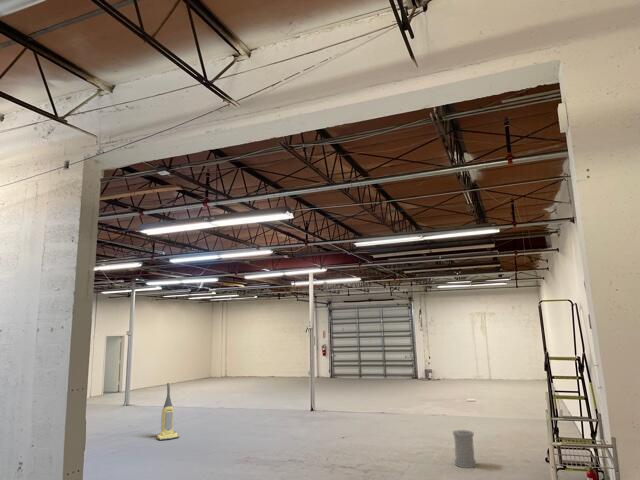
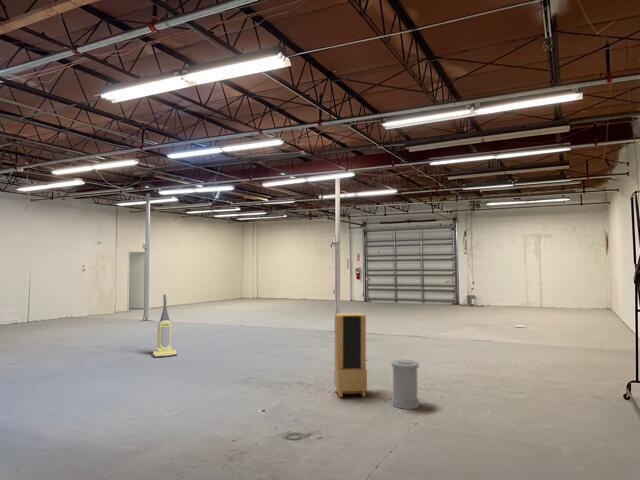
storage cabinet: none [322,397,350,466] -> present [334,313,367,397]
trash can: present [453,430,476,468] -> present [391,360,419,409]

